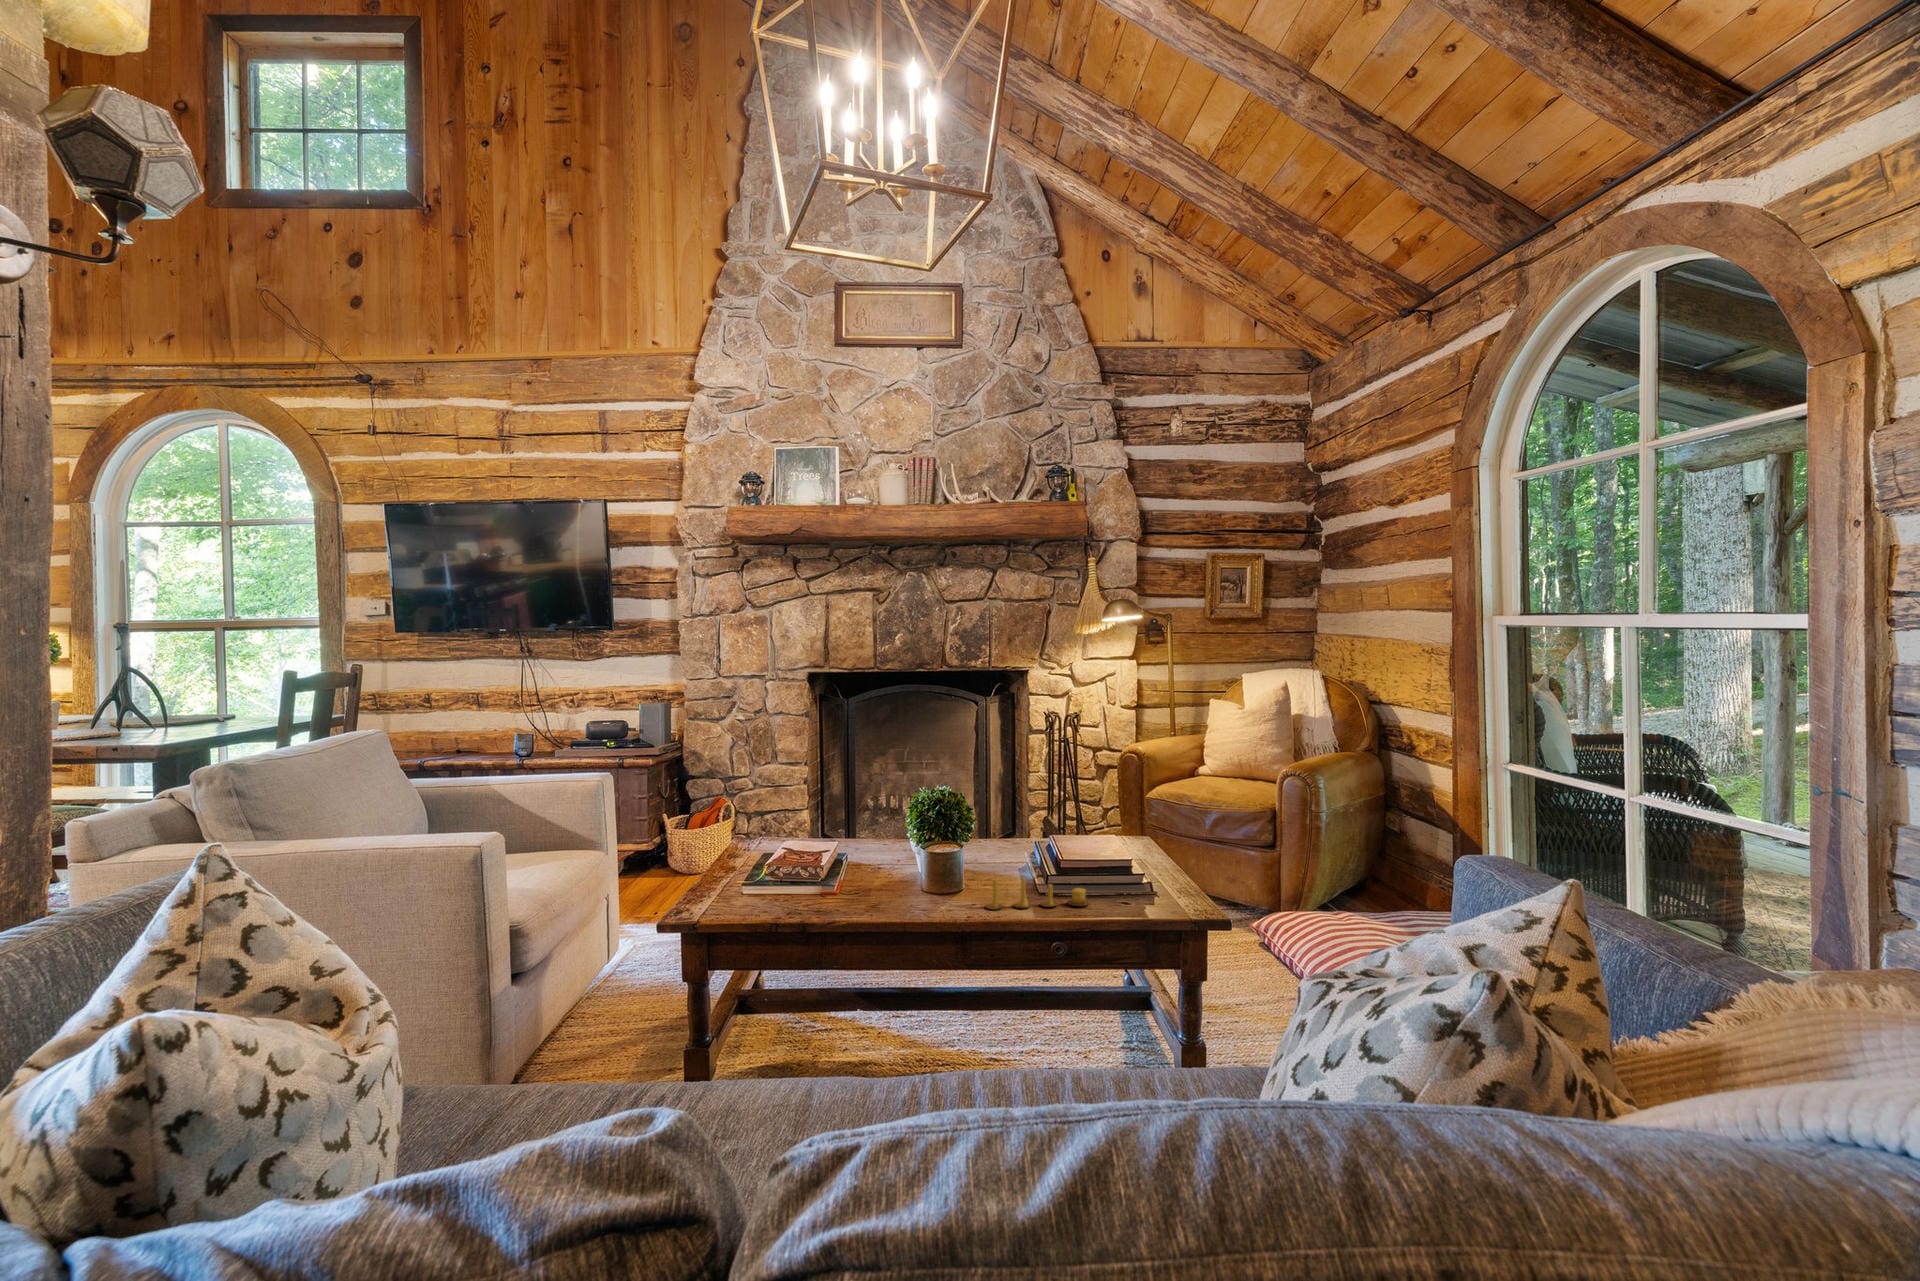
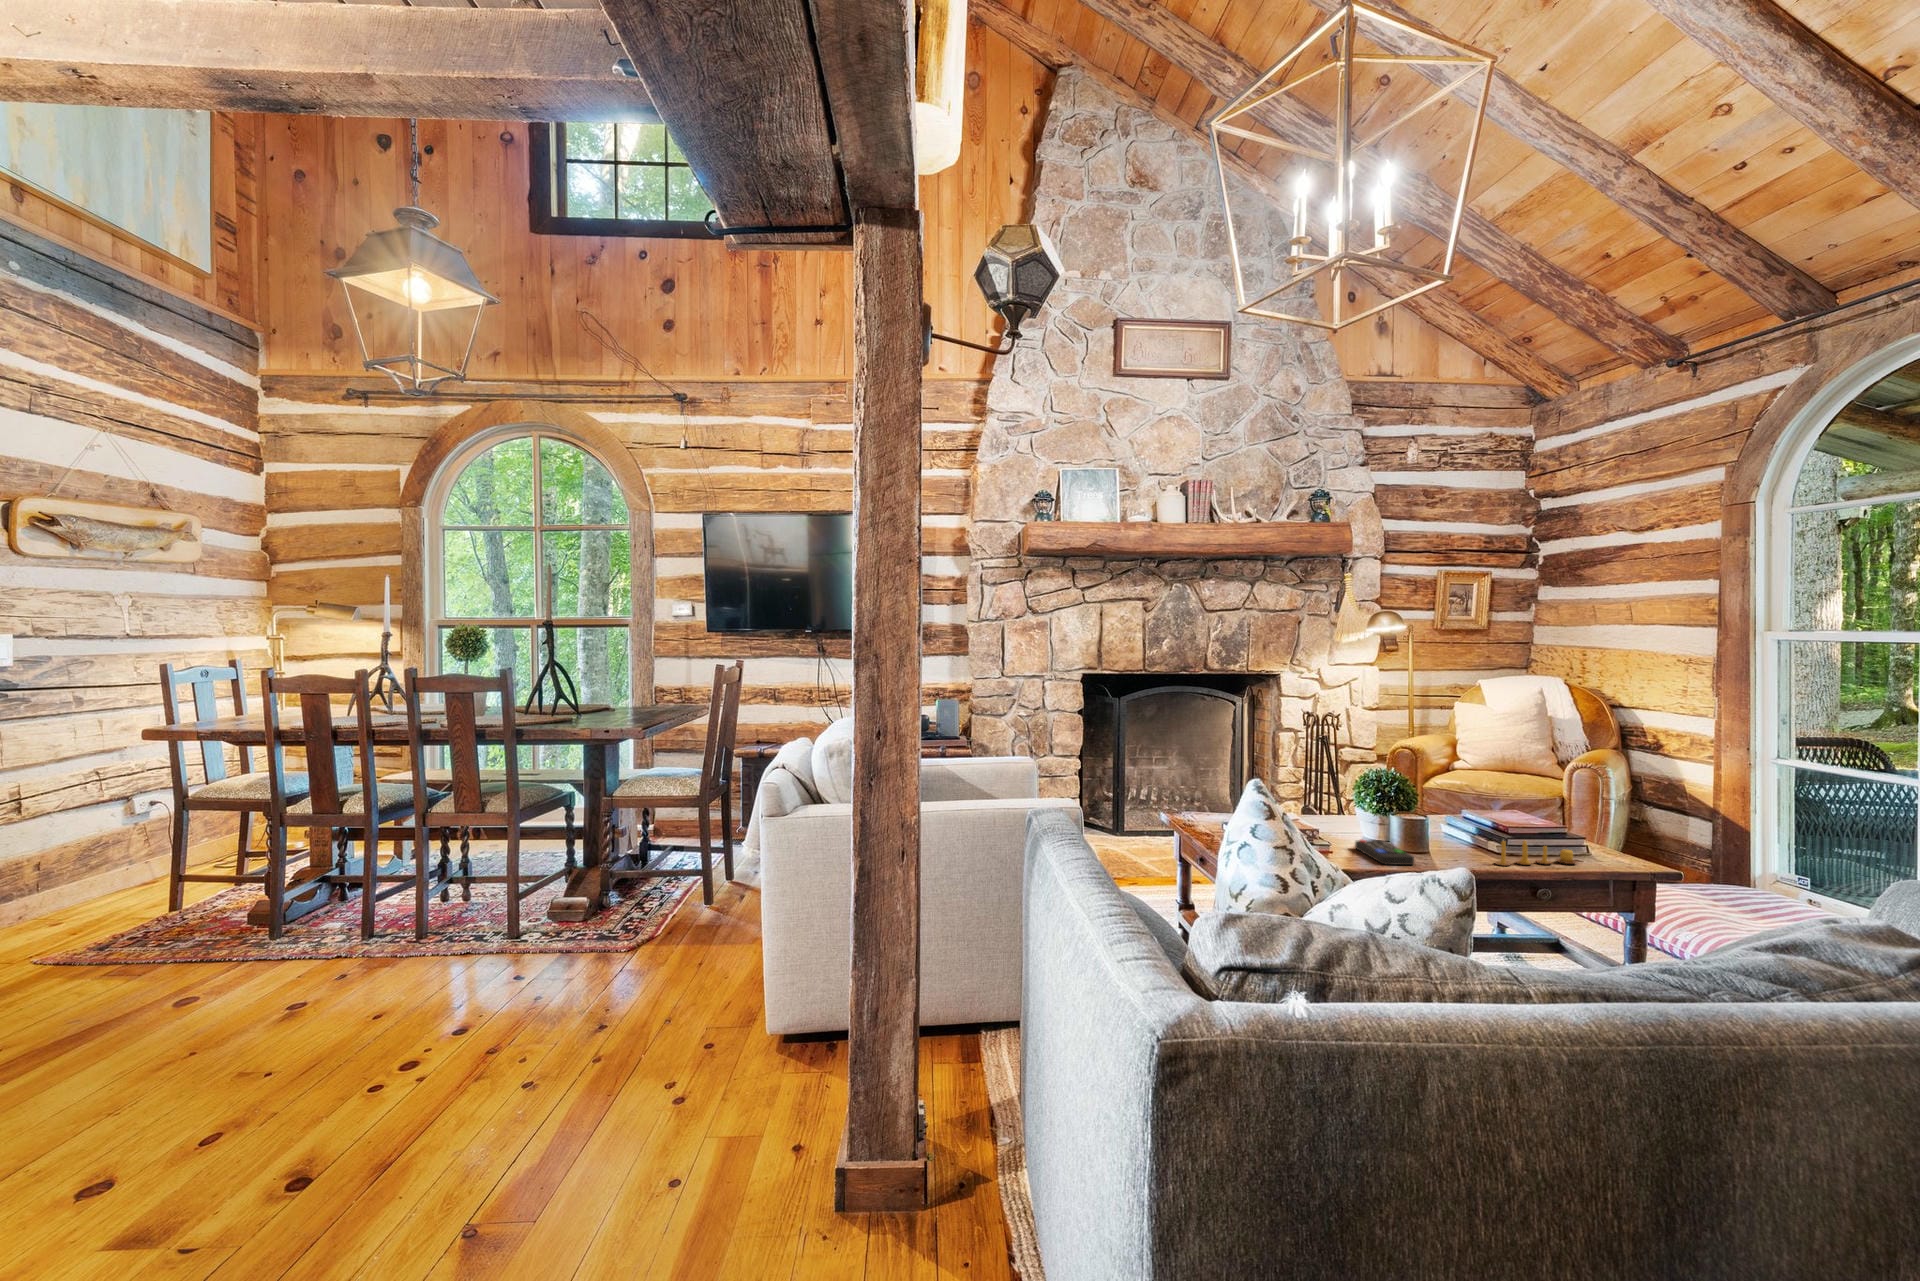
remote control: none [845,875,894,909] -> present [1355,840,1414,865]

